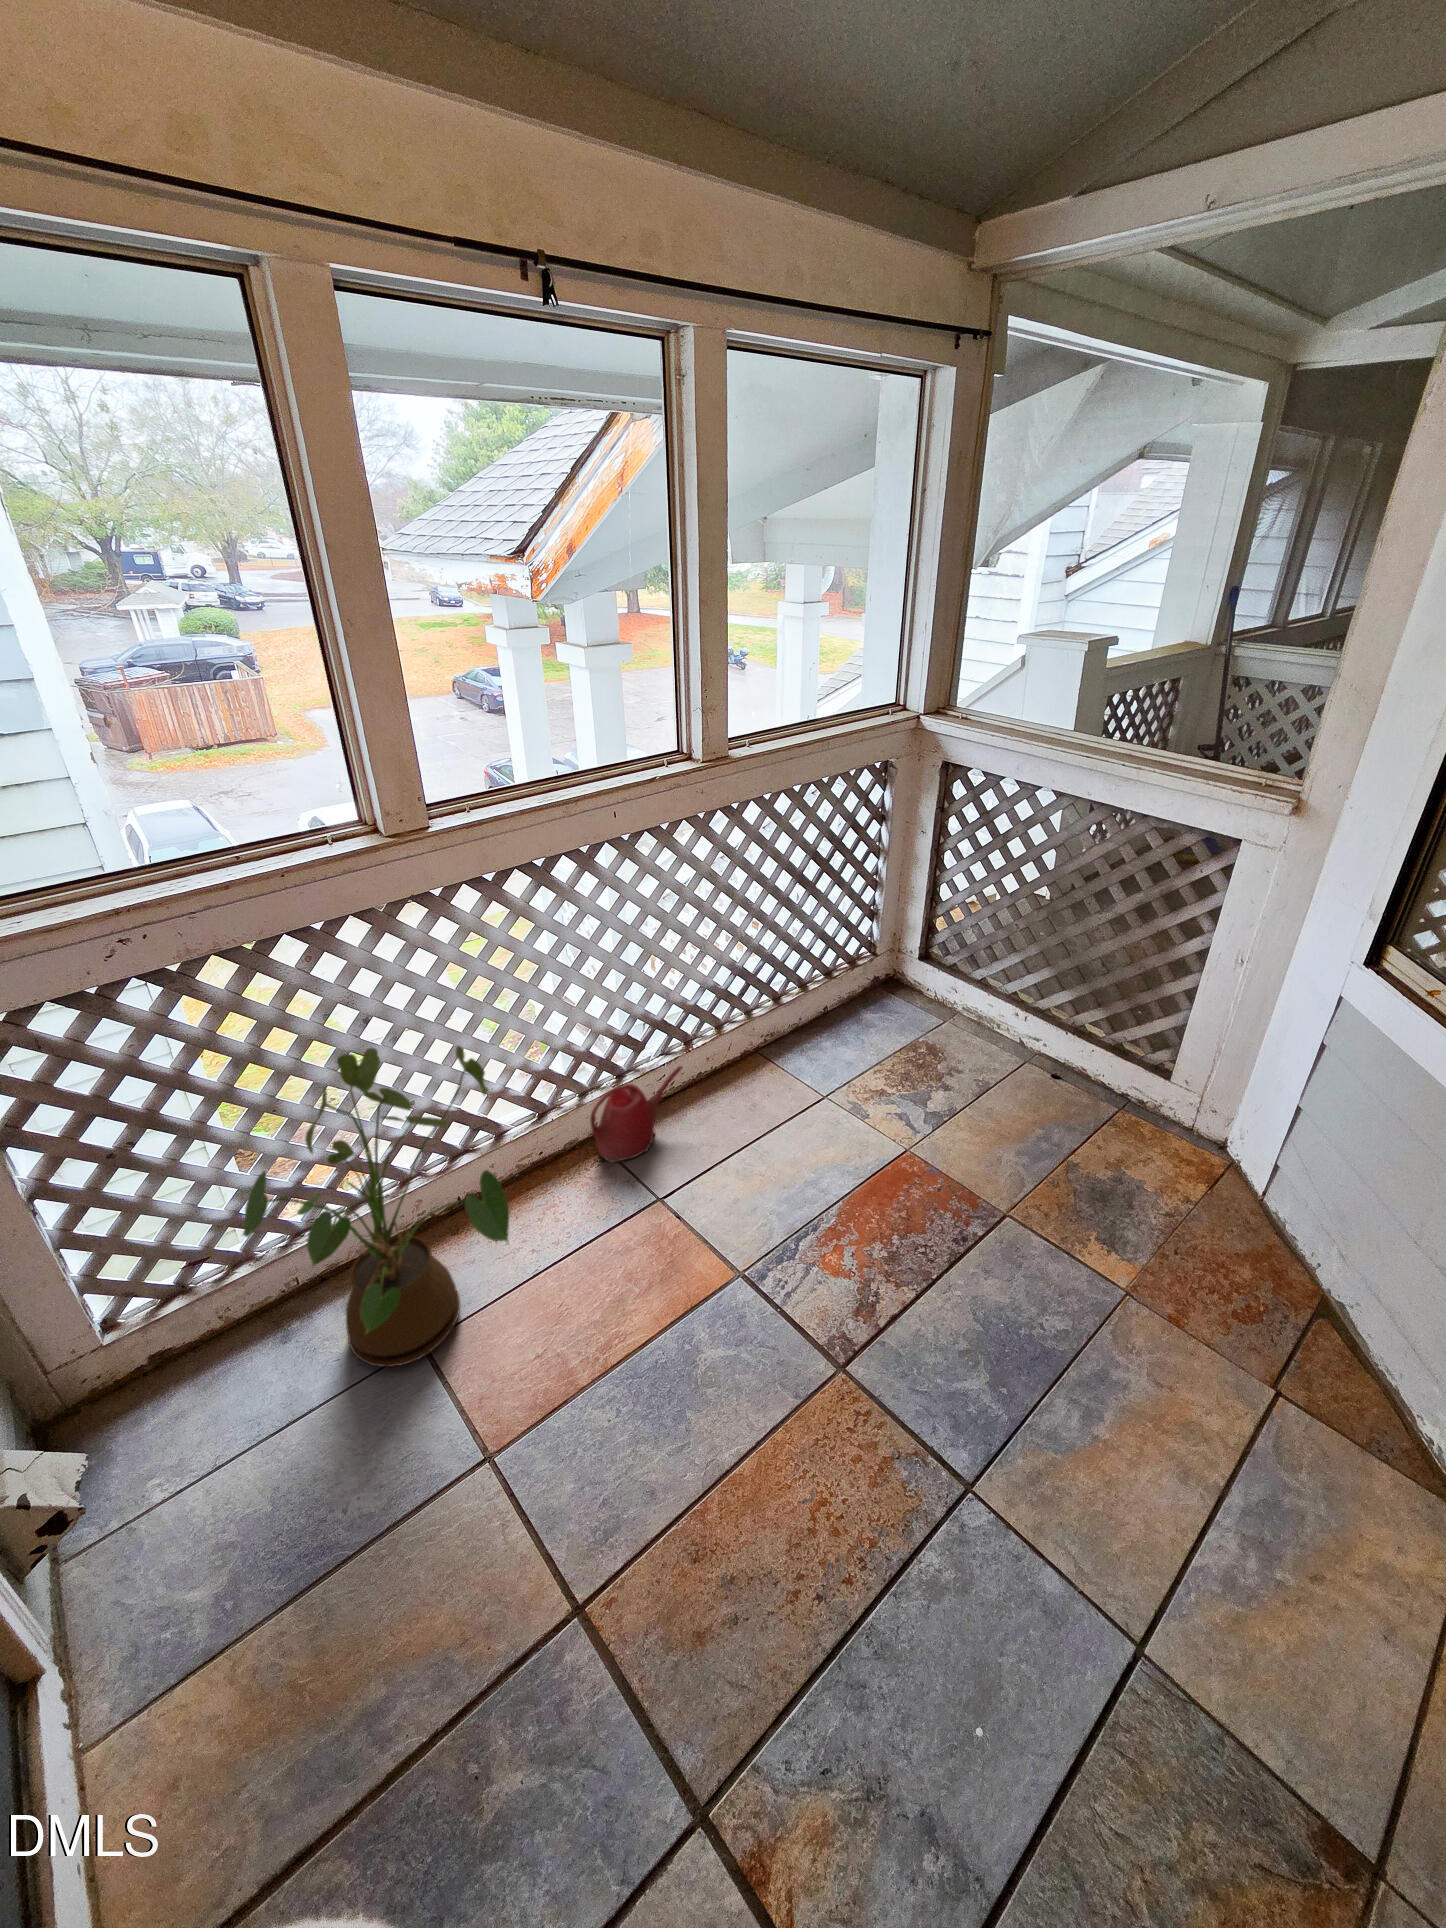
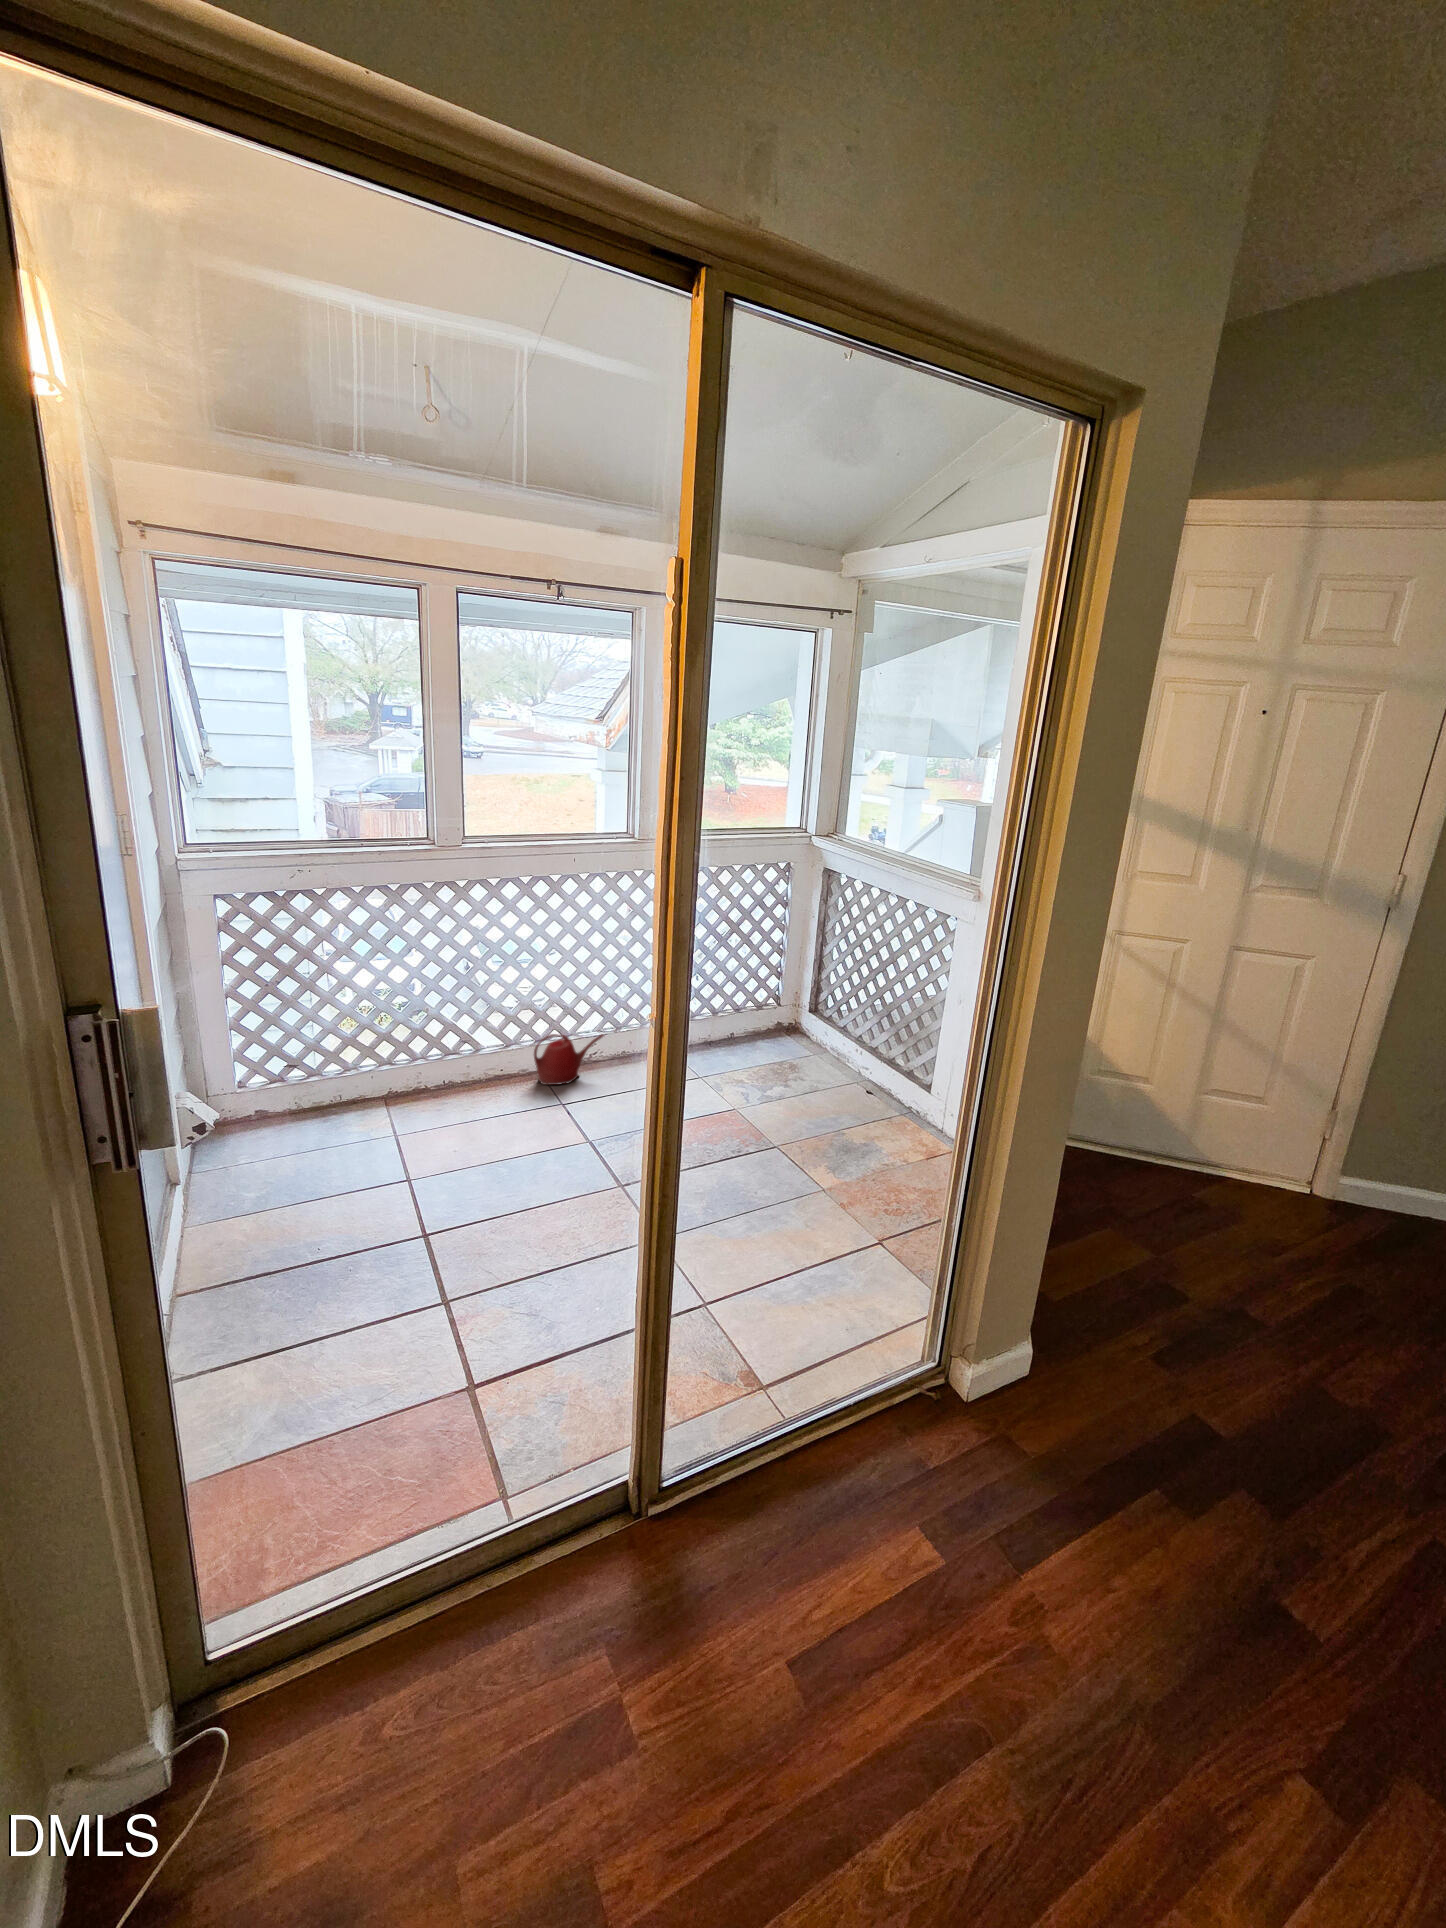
house plant: present [243,1046,509,1367] -> none [311,957,462,1139]

